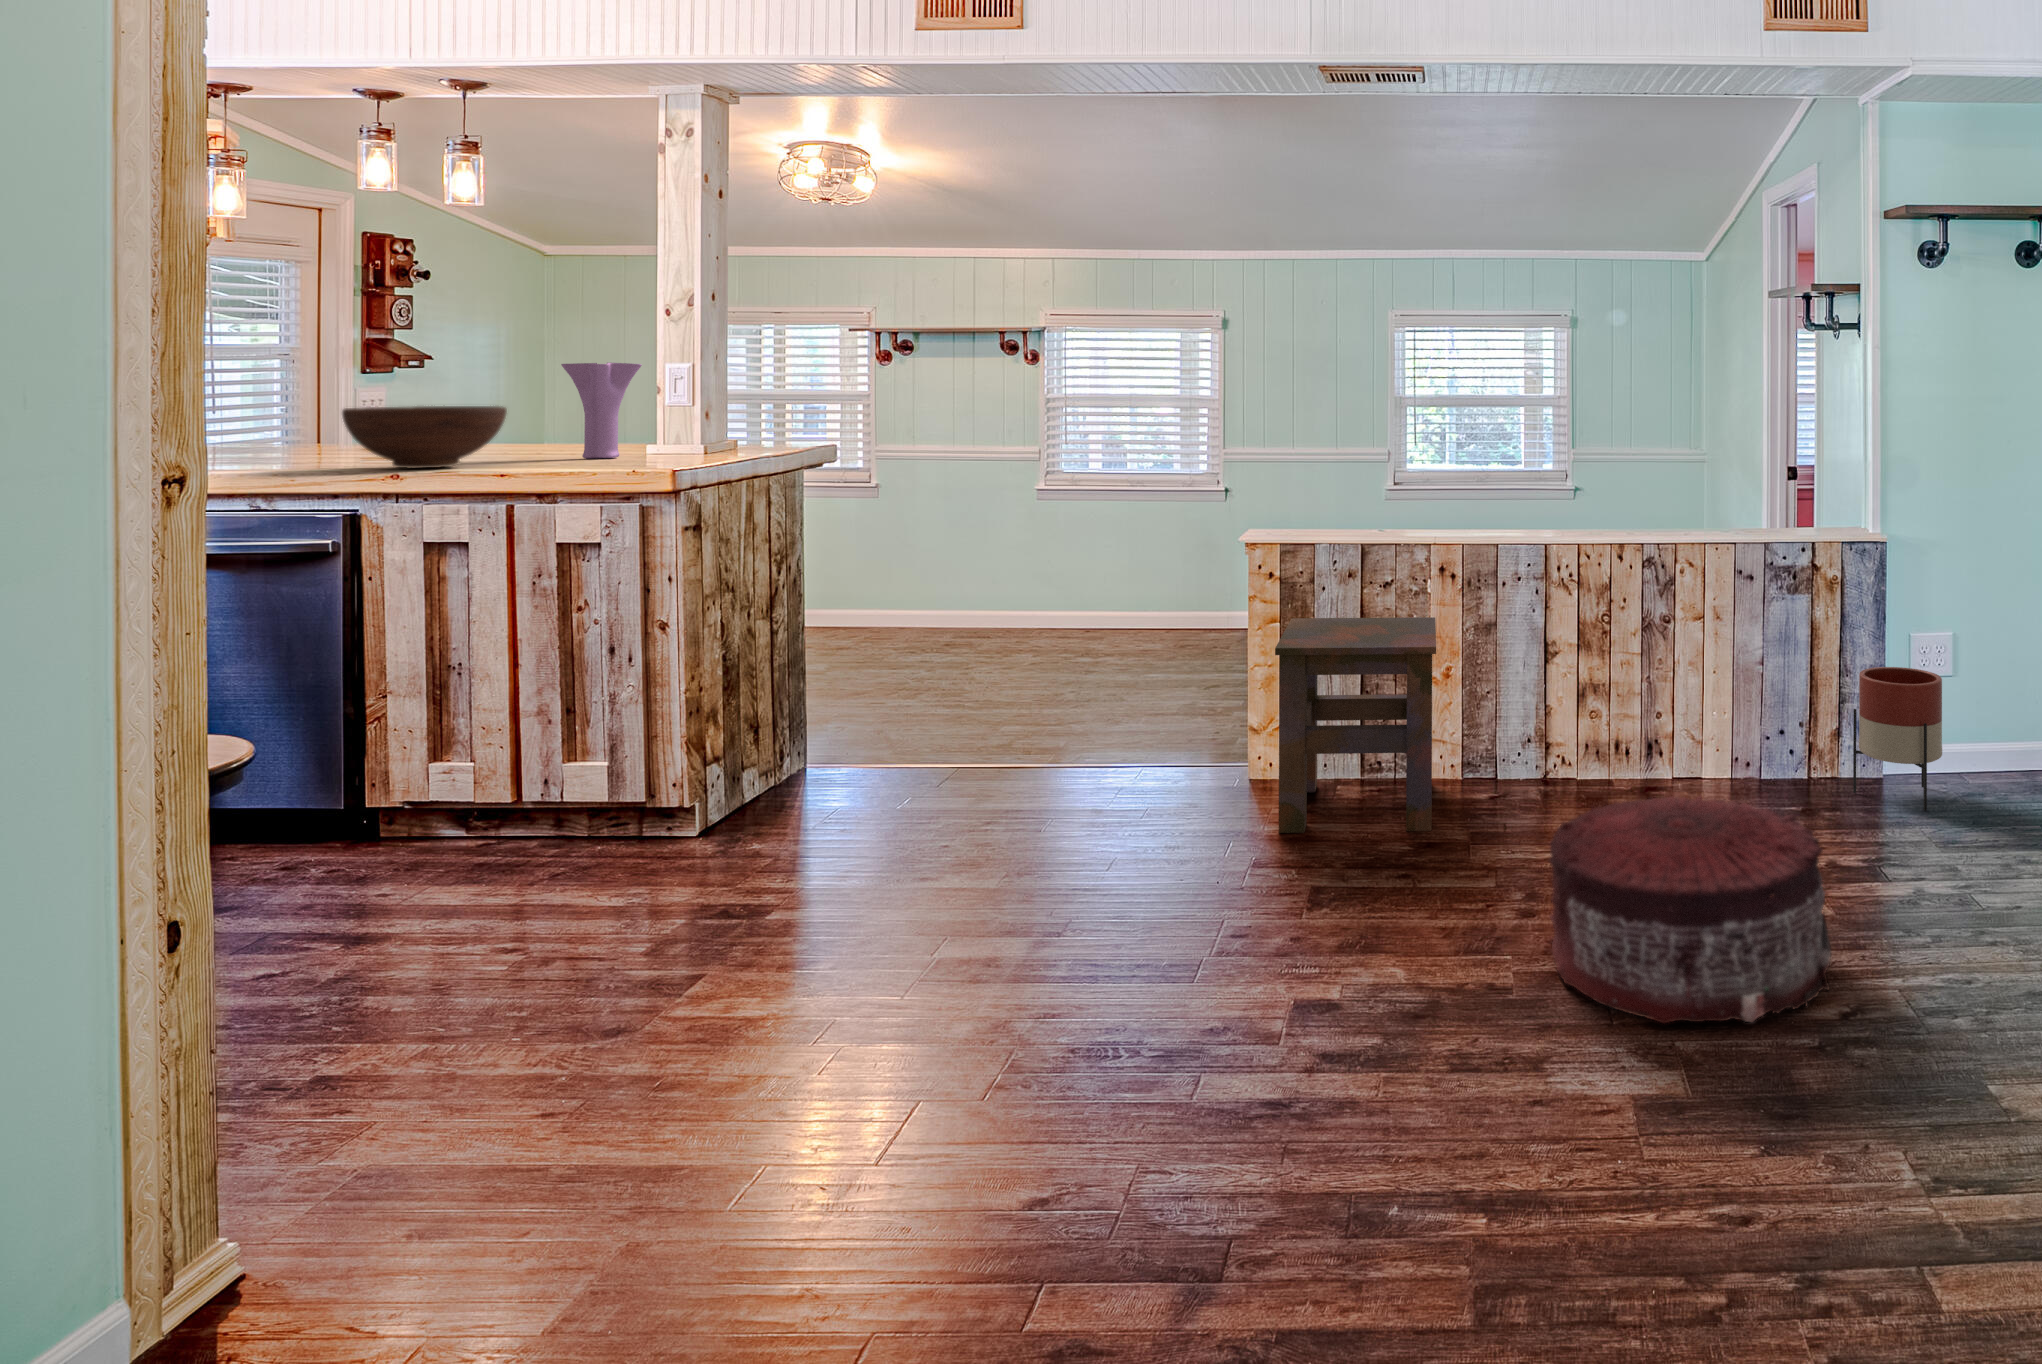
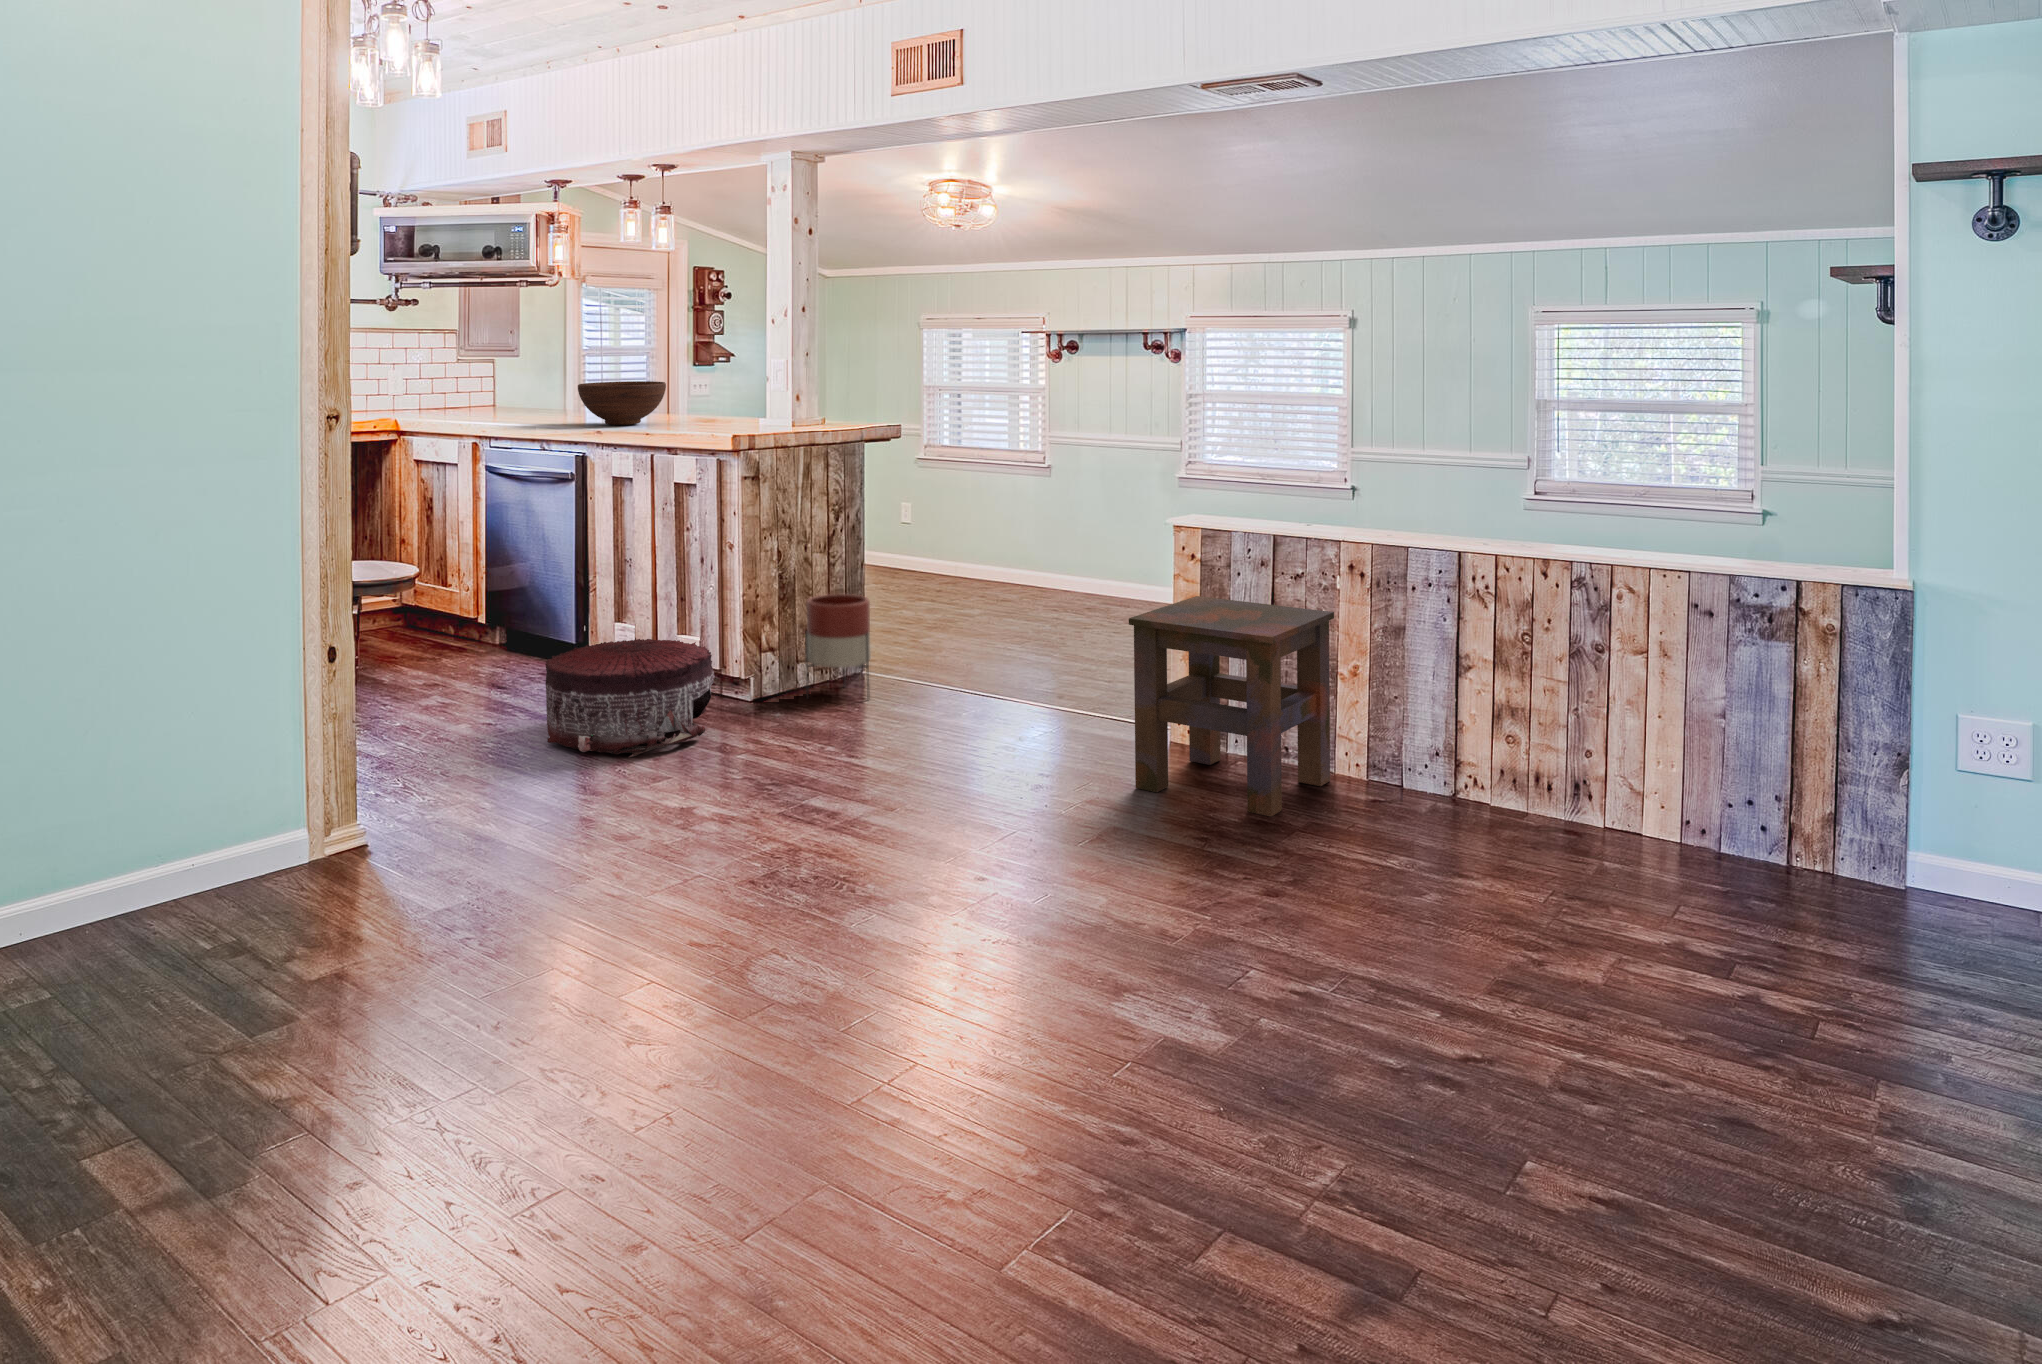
vase: present [561,363,642,459] -> none [714,348,765,419]
planter: present [1853,667,1942,811] -> present [805,594,871,699]
pouf: present [1549,795,1831,1023] -> present [545,638,715,757]

